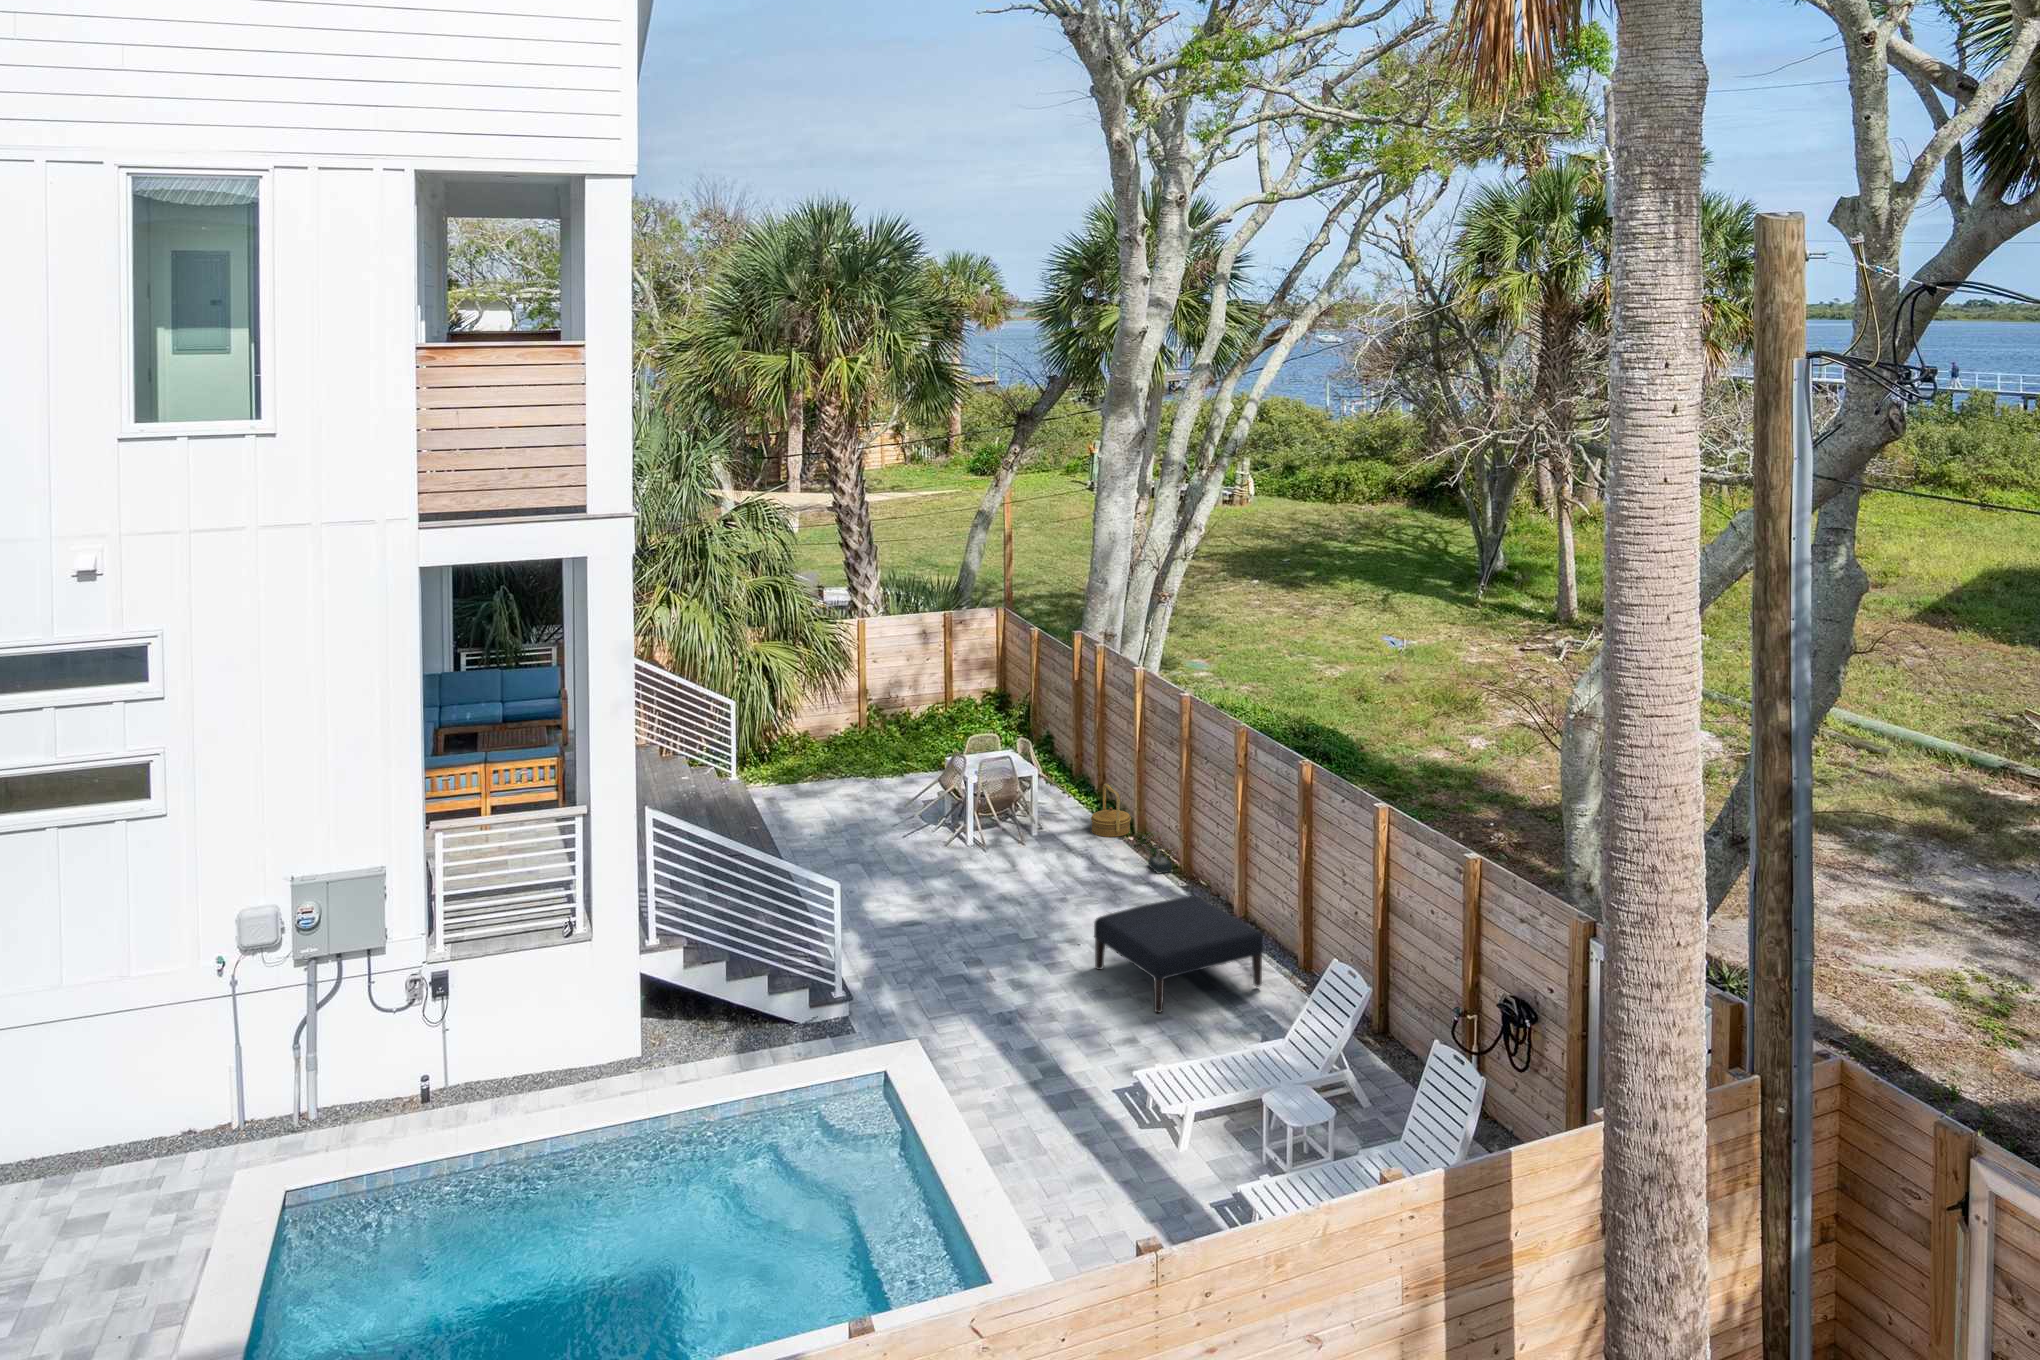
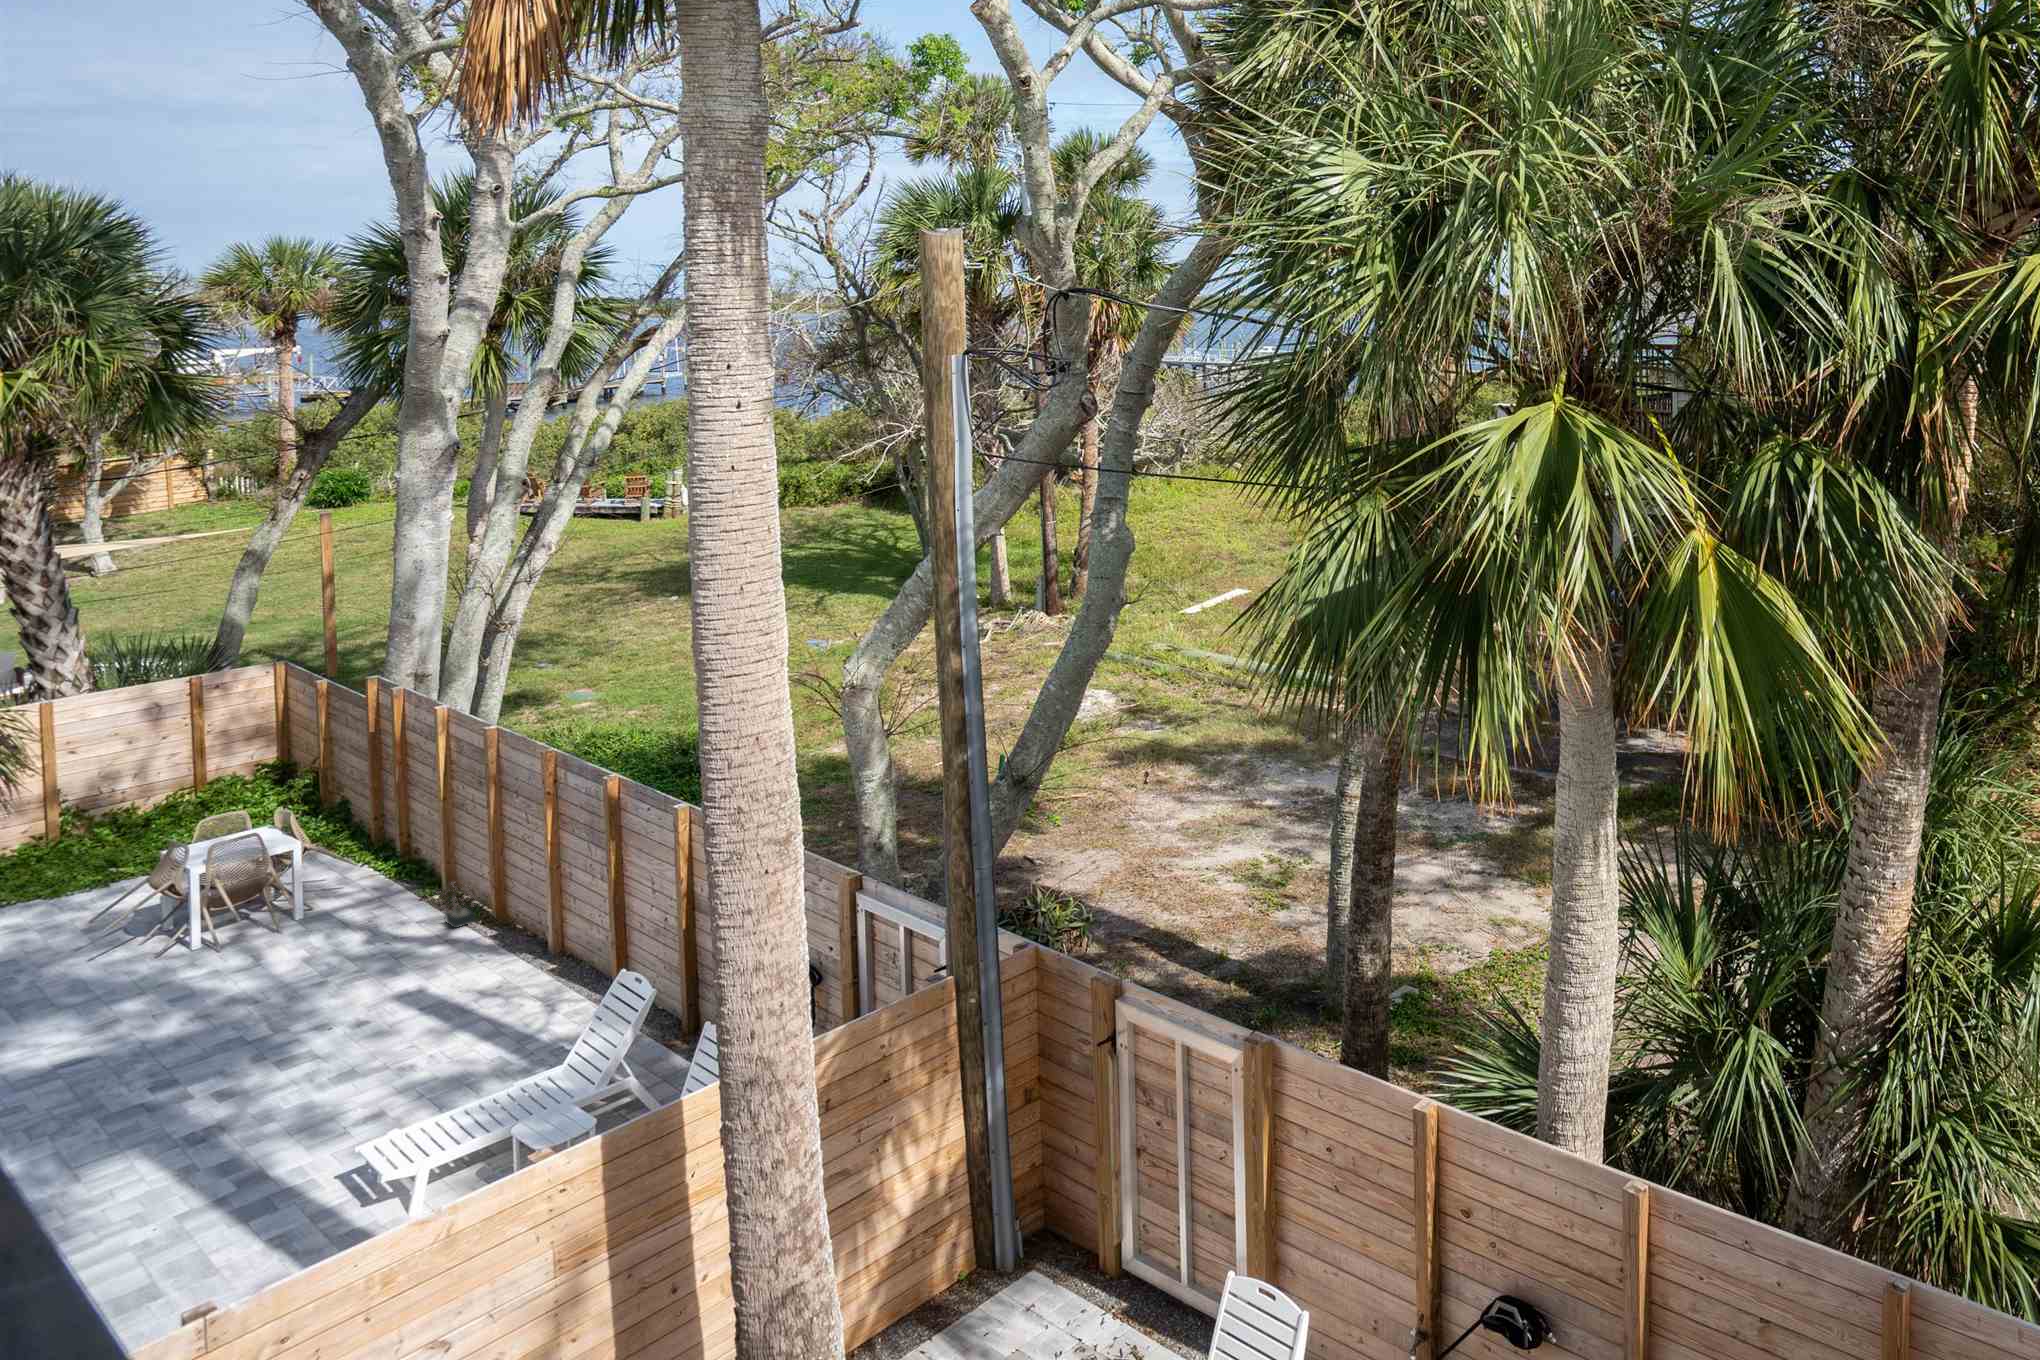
woven basket: present [1091,783,1131,837] -> none [376,842,431,902]
ottoman: present [1094,896,1263,1013] -> none [337,941,556,1078]

